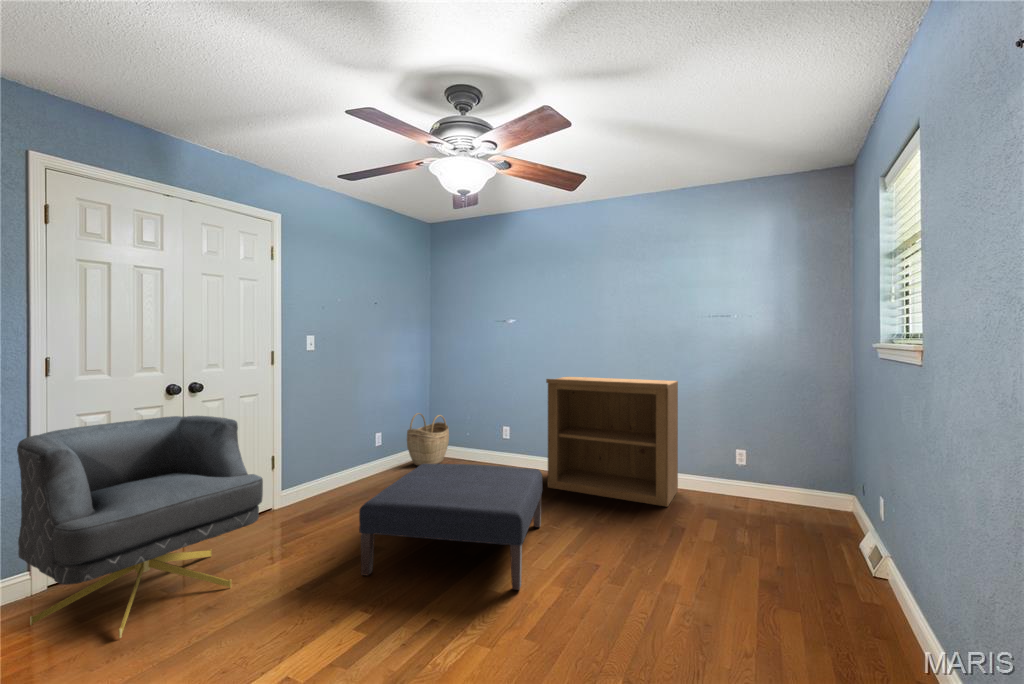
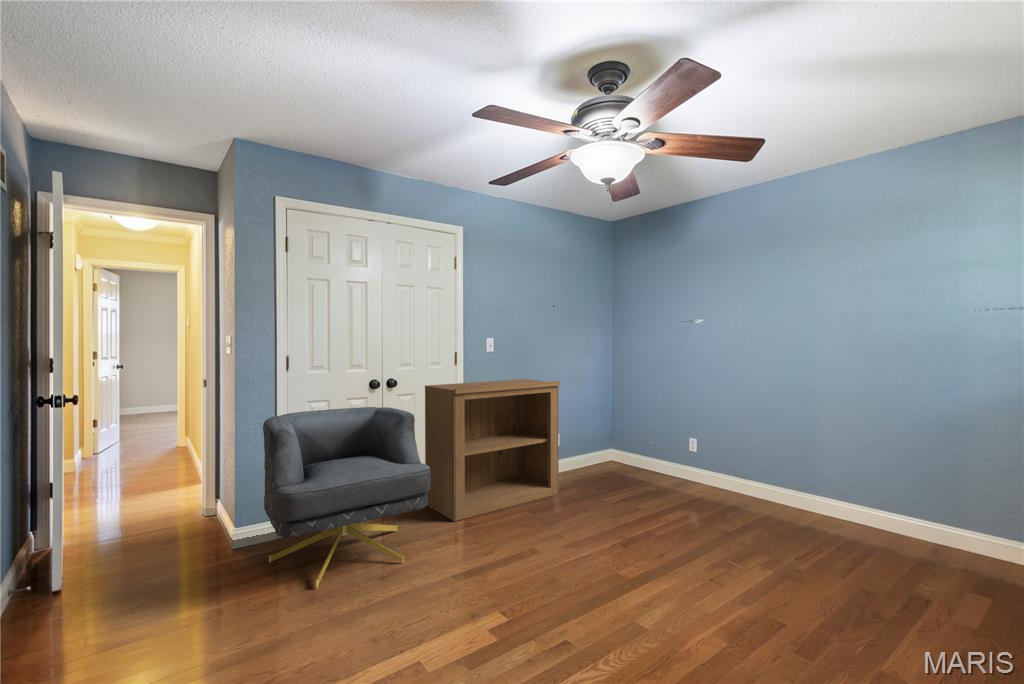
bookshelf: present [546,377,678,507] -> present [425,379,561,521]
woven basket: present [407,413,449,466] -> none [586,416,631,473]
ottoman: present [359,464,543,590] -> none [509,471,721,633]

